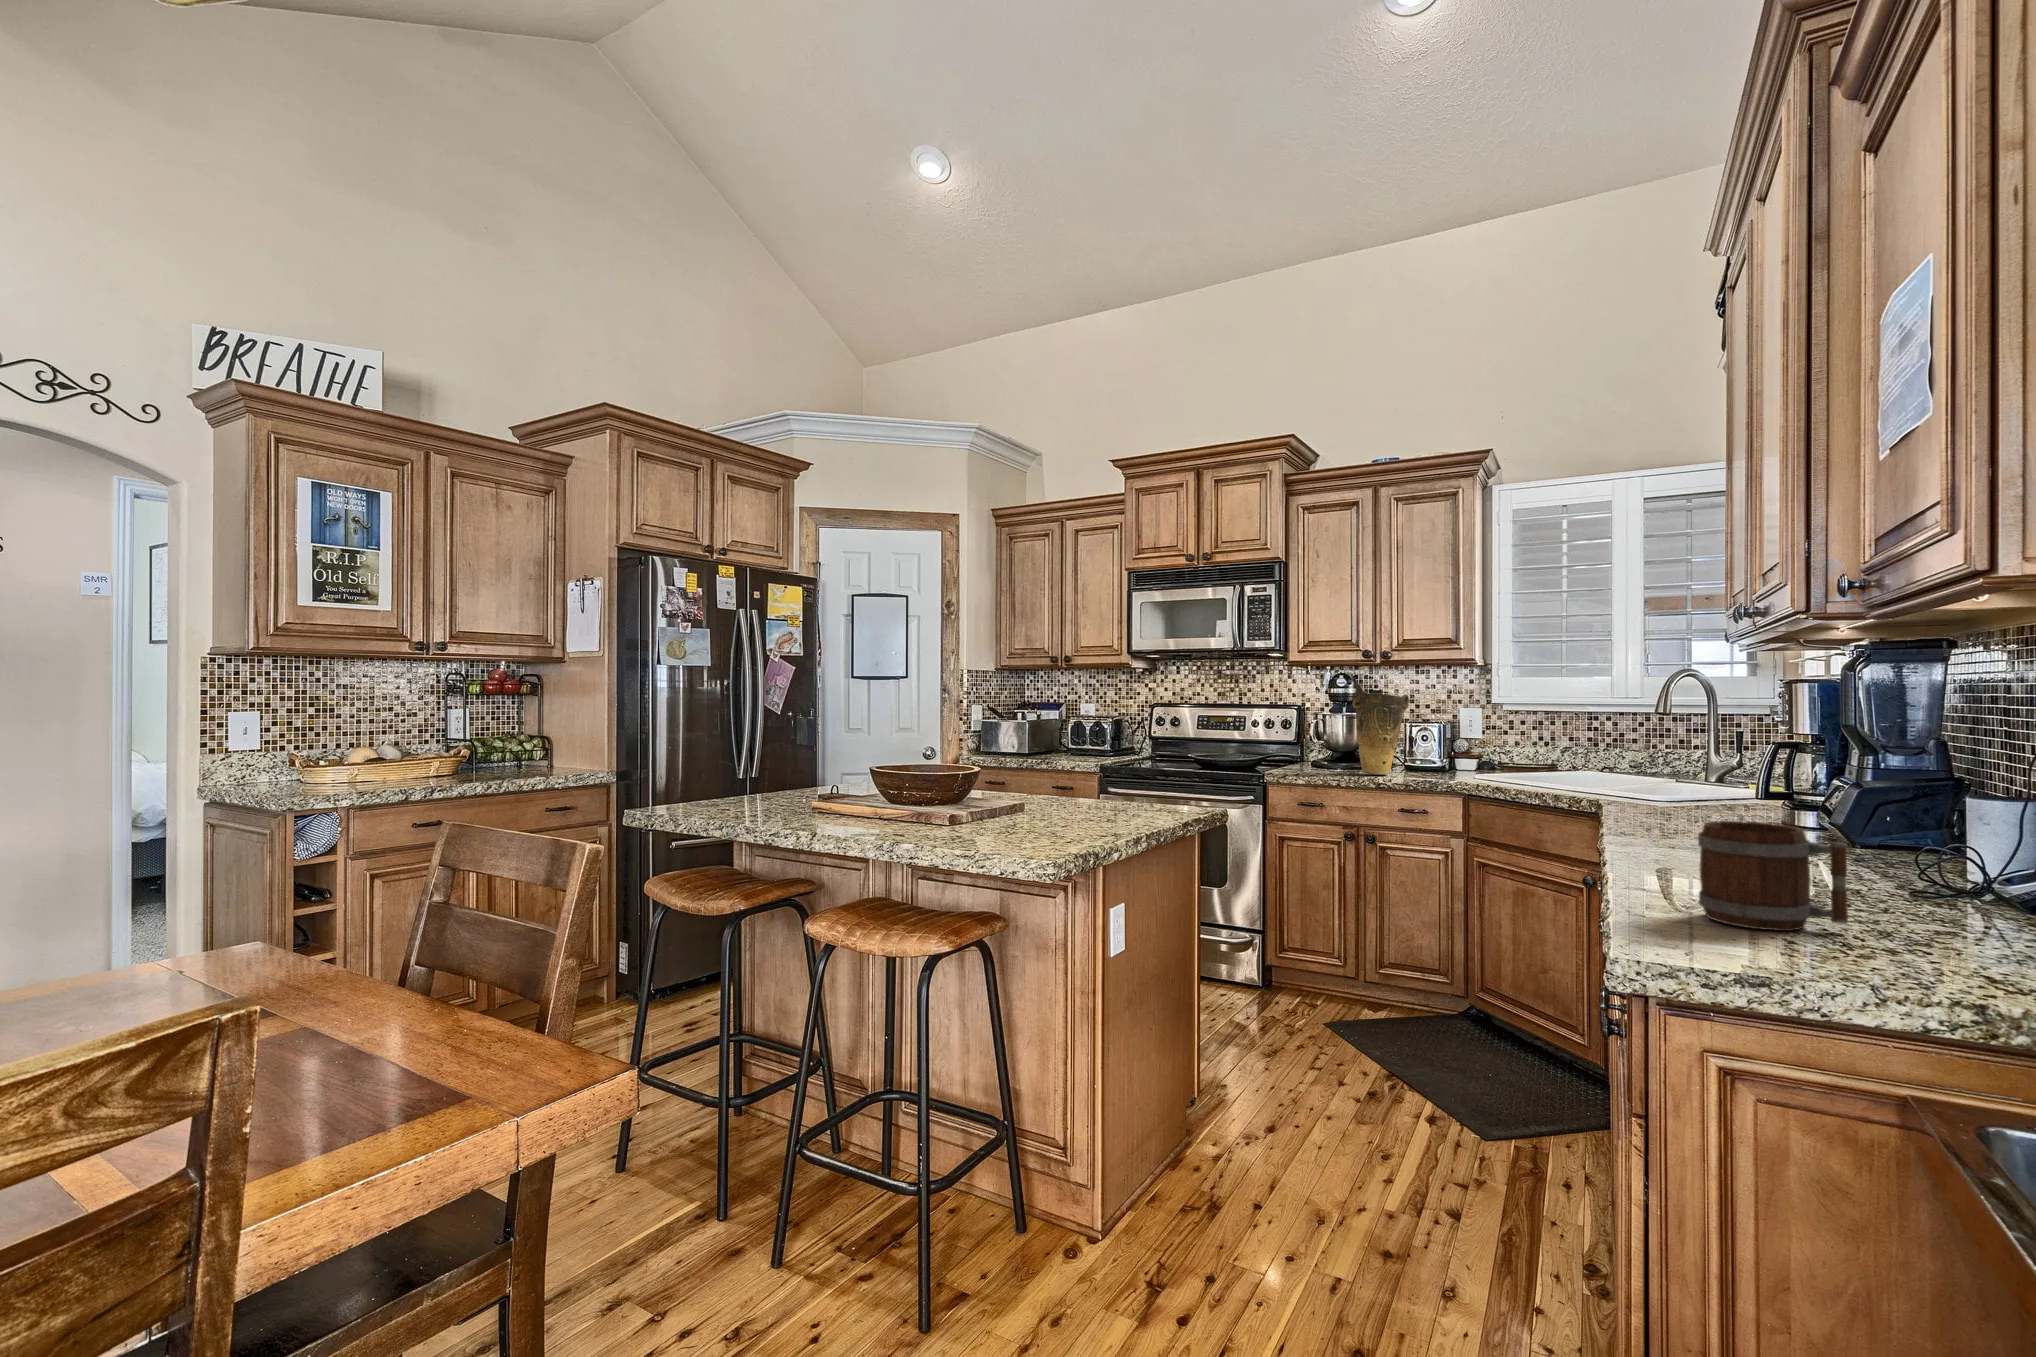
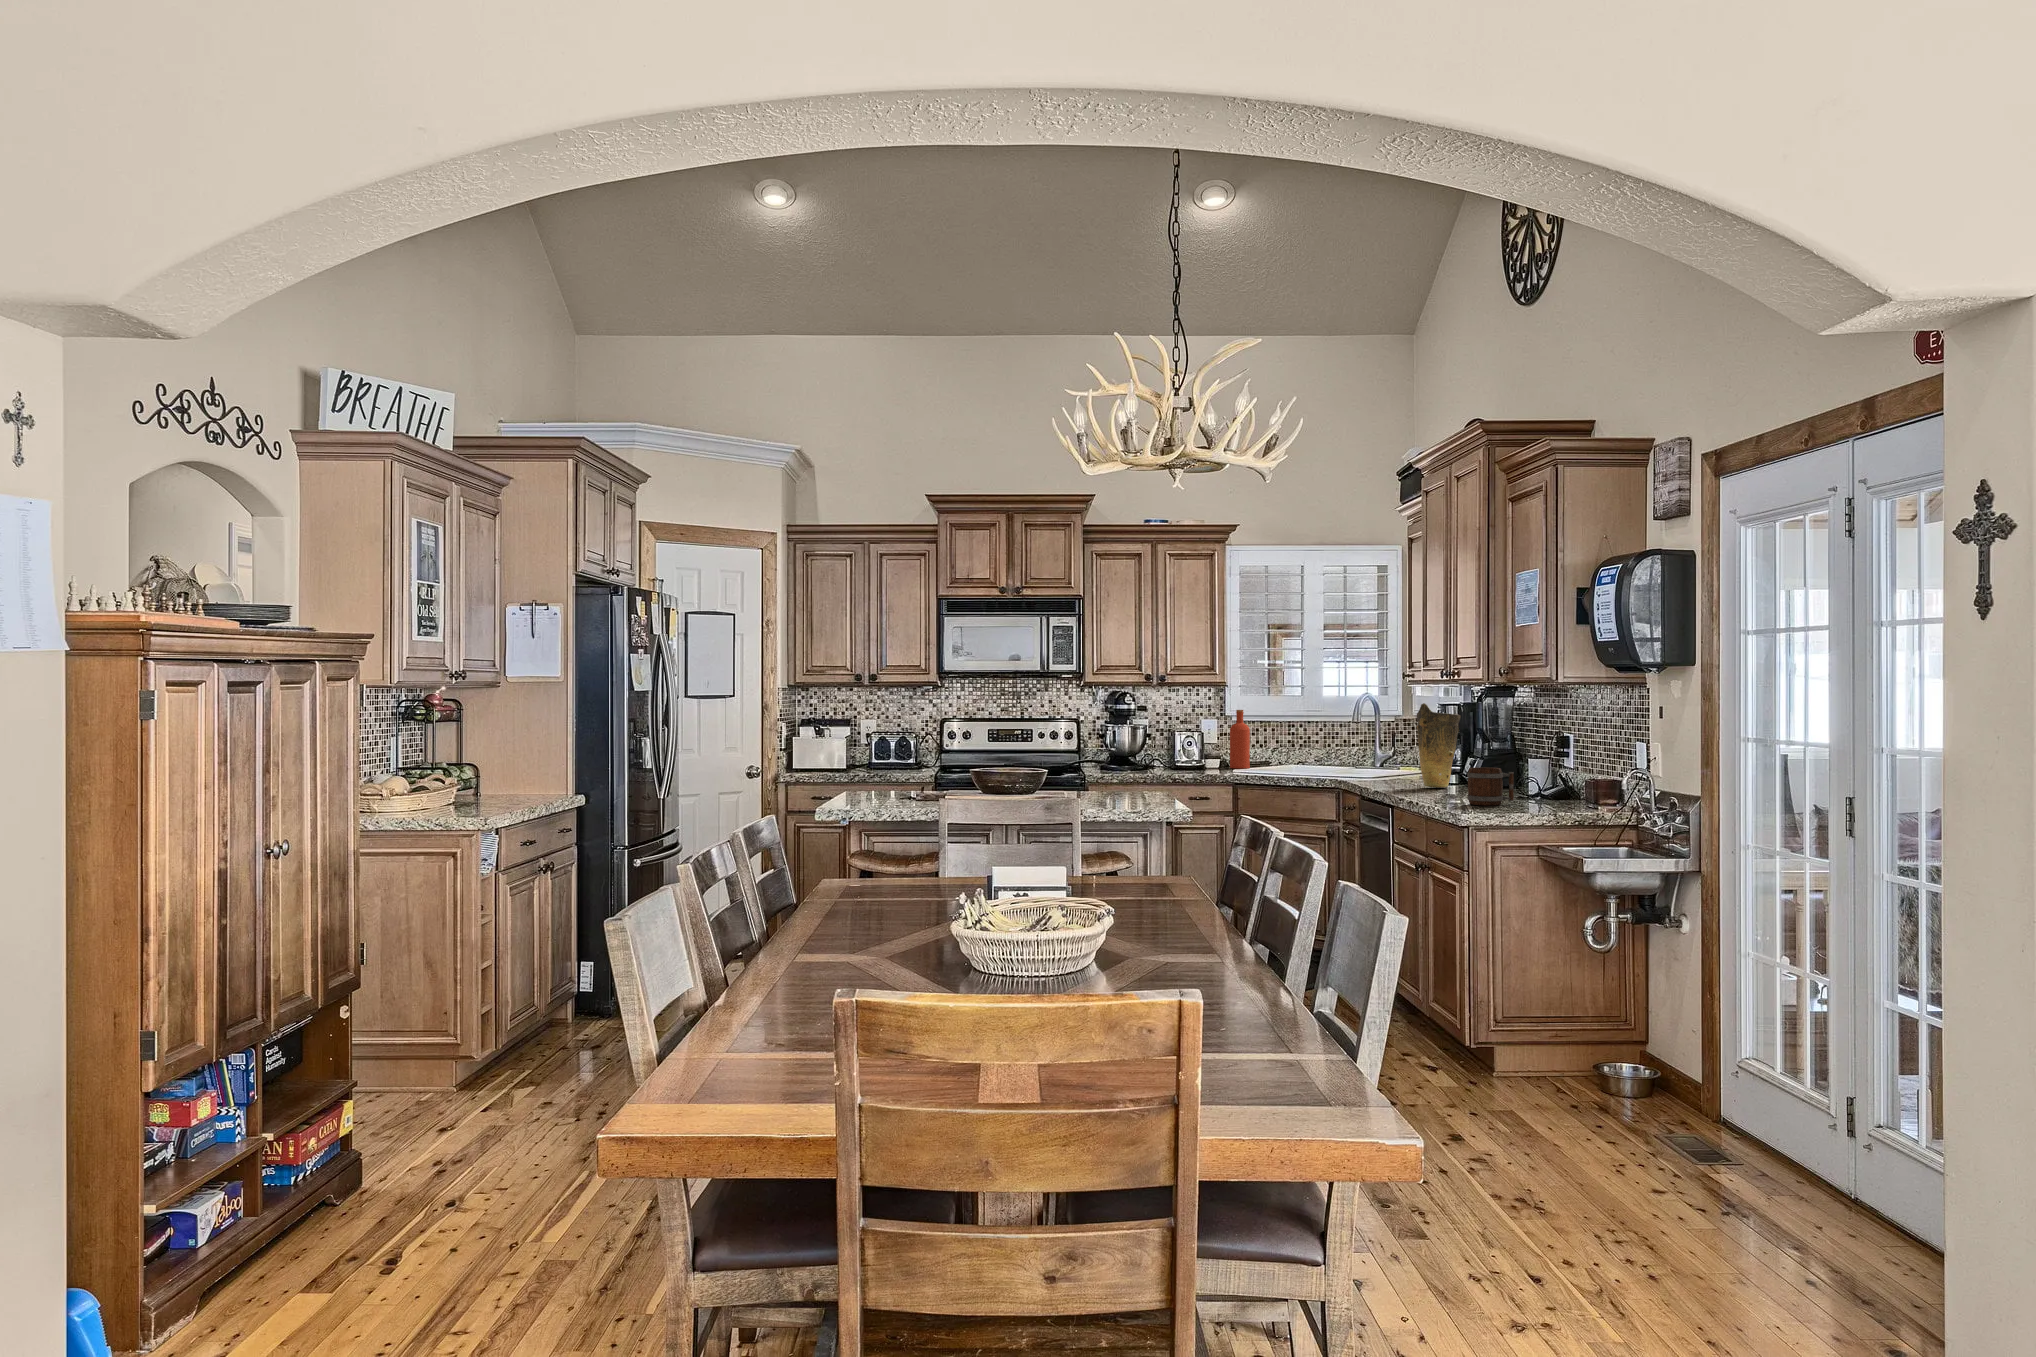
vase: present [1352,683,1409,775] -> present [1417,703,1460,788]
bottle: none [1461,694,1492,776] -> present [1230,710,1250,768]

